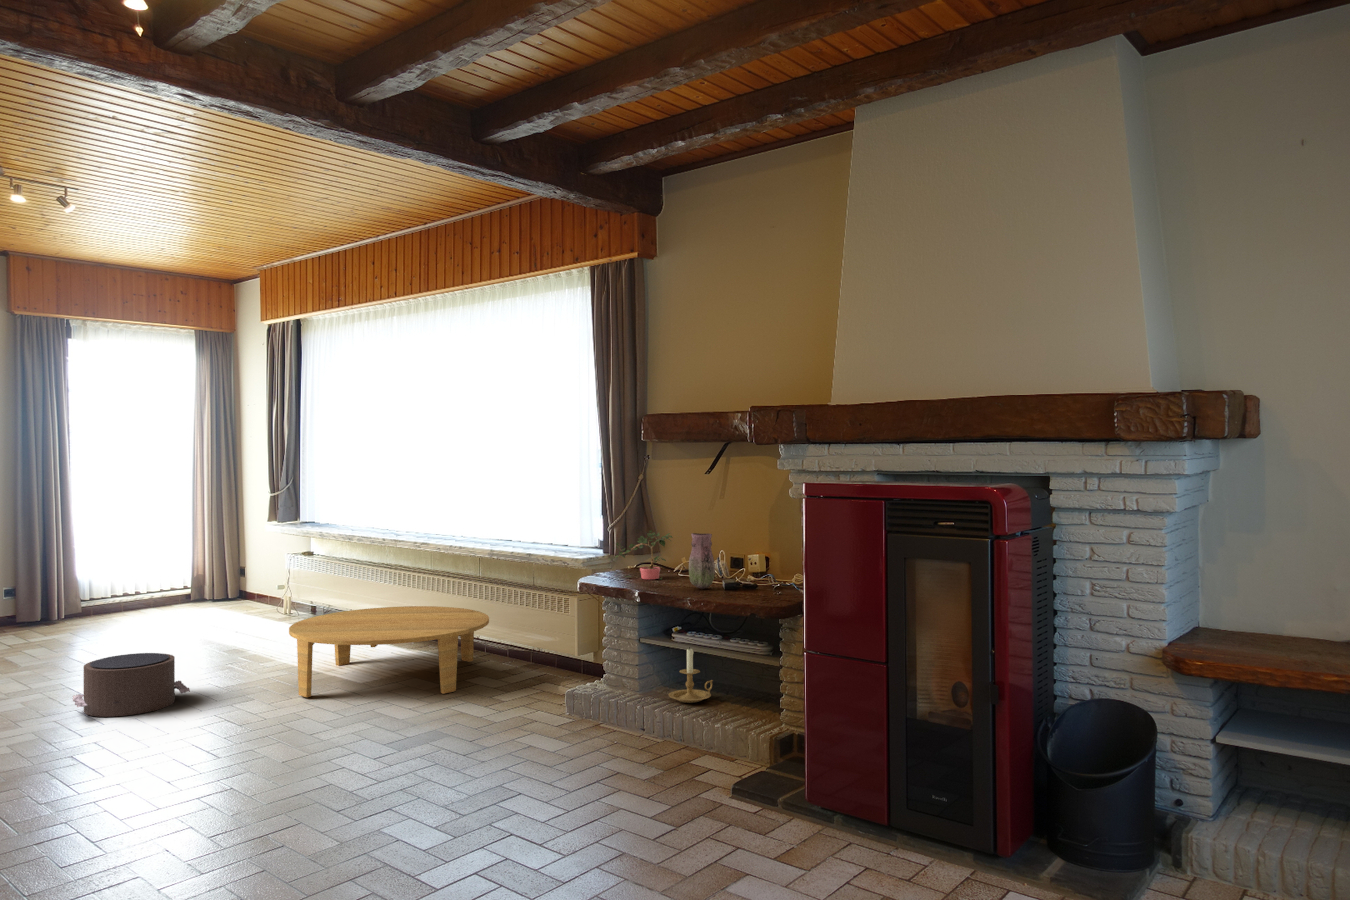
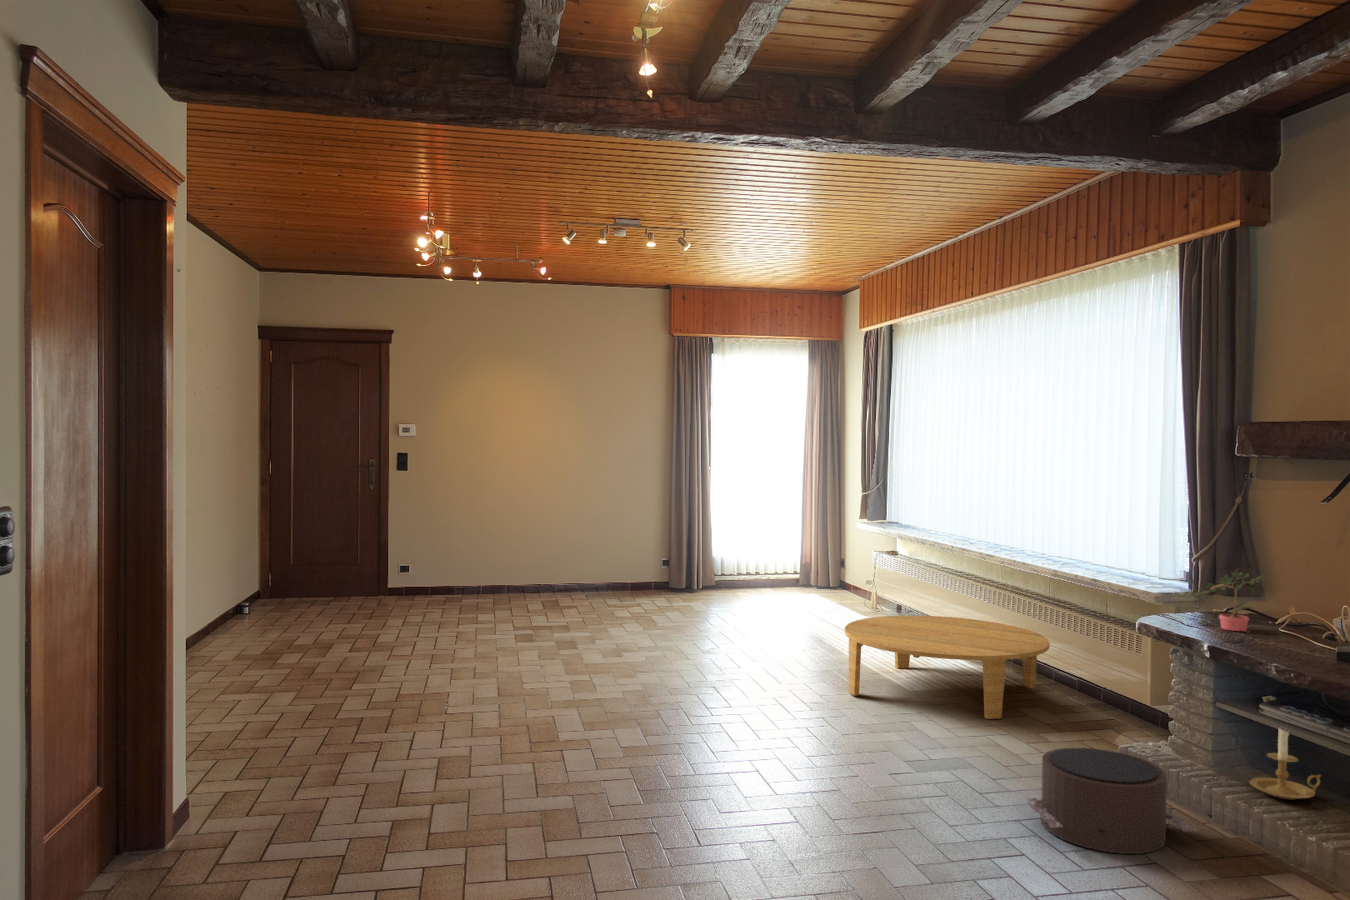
vase: present [689,533,715,589] -> none [1279,580,1320,655]
pouf: present [73,653,190,717] -> present [1027,748,1196,854]

